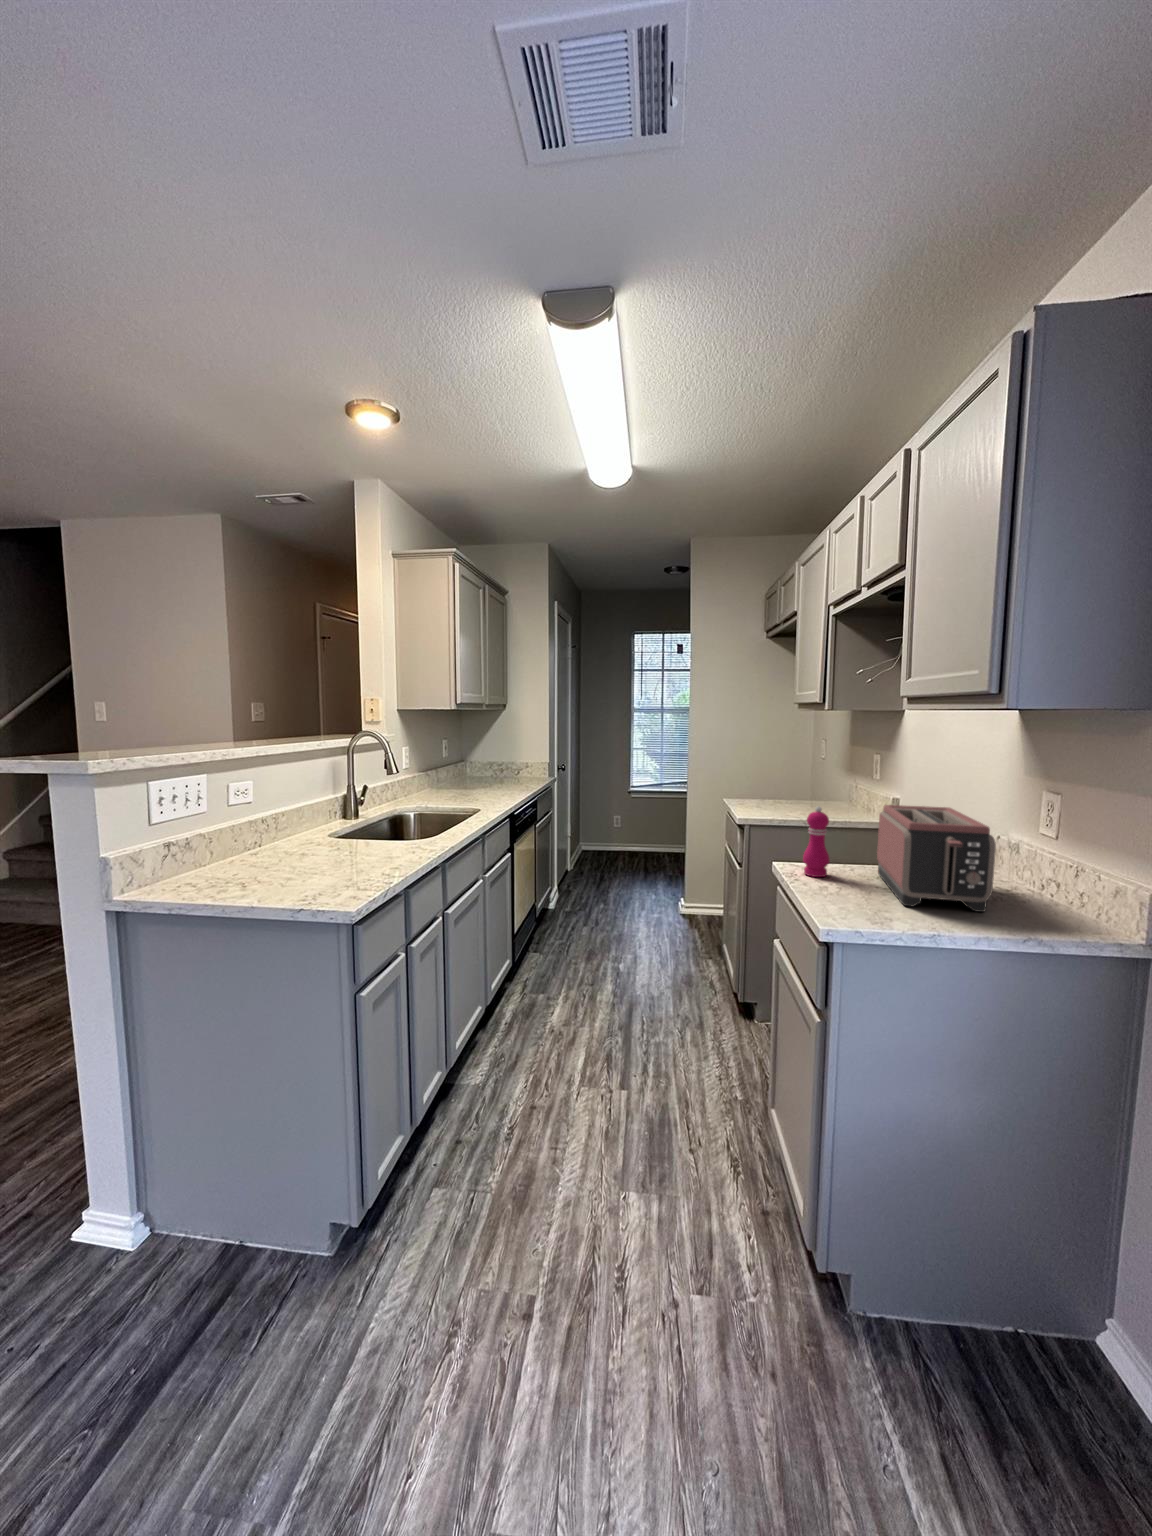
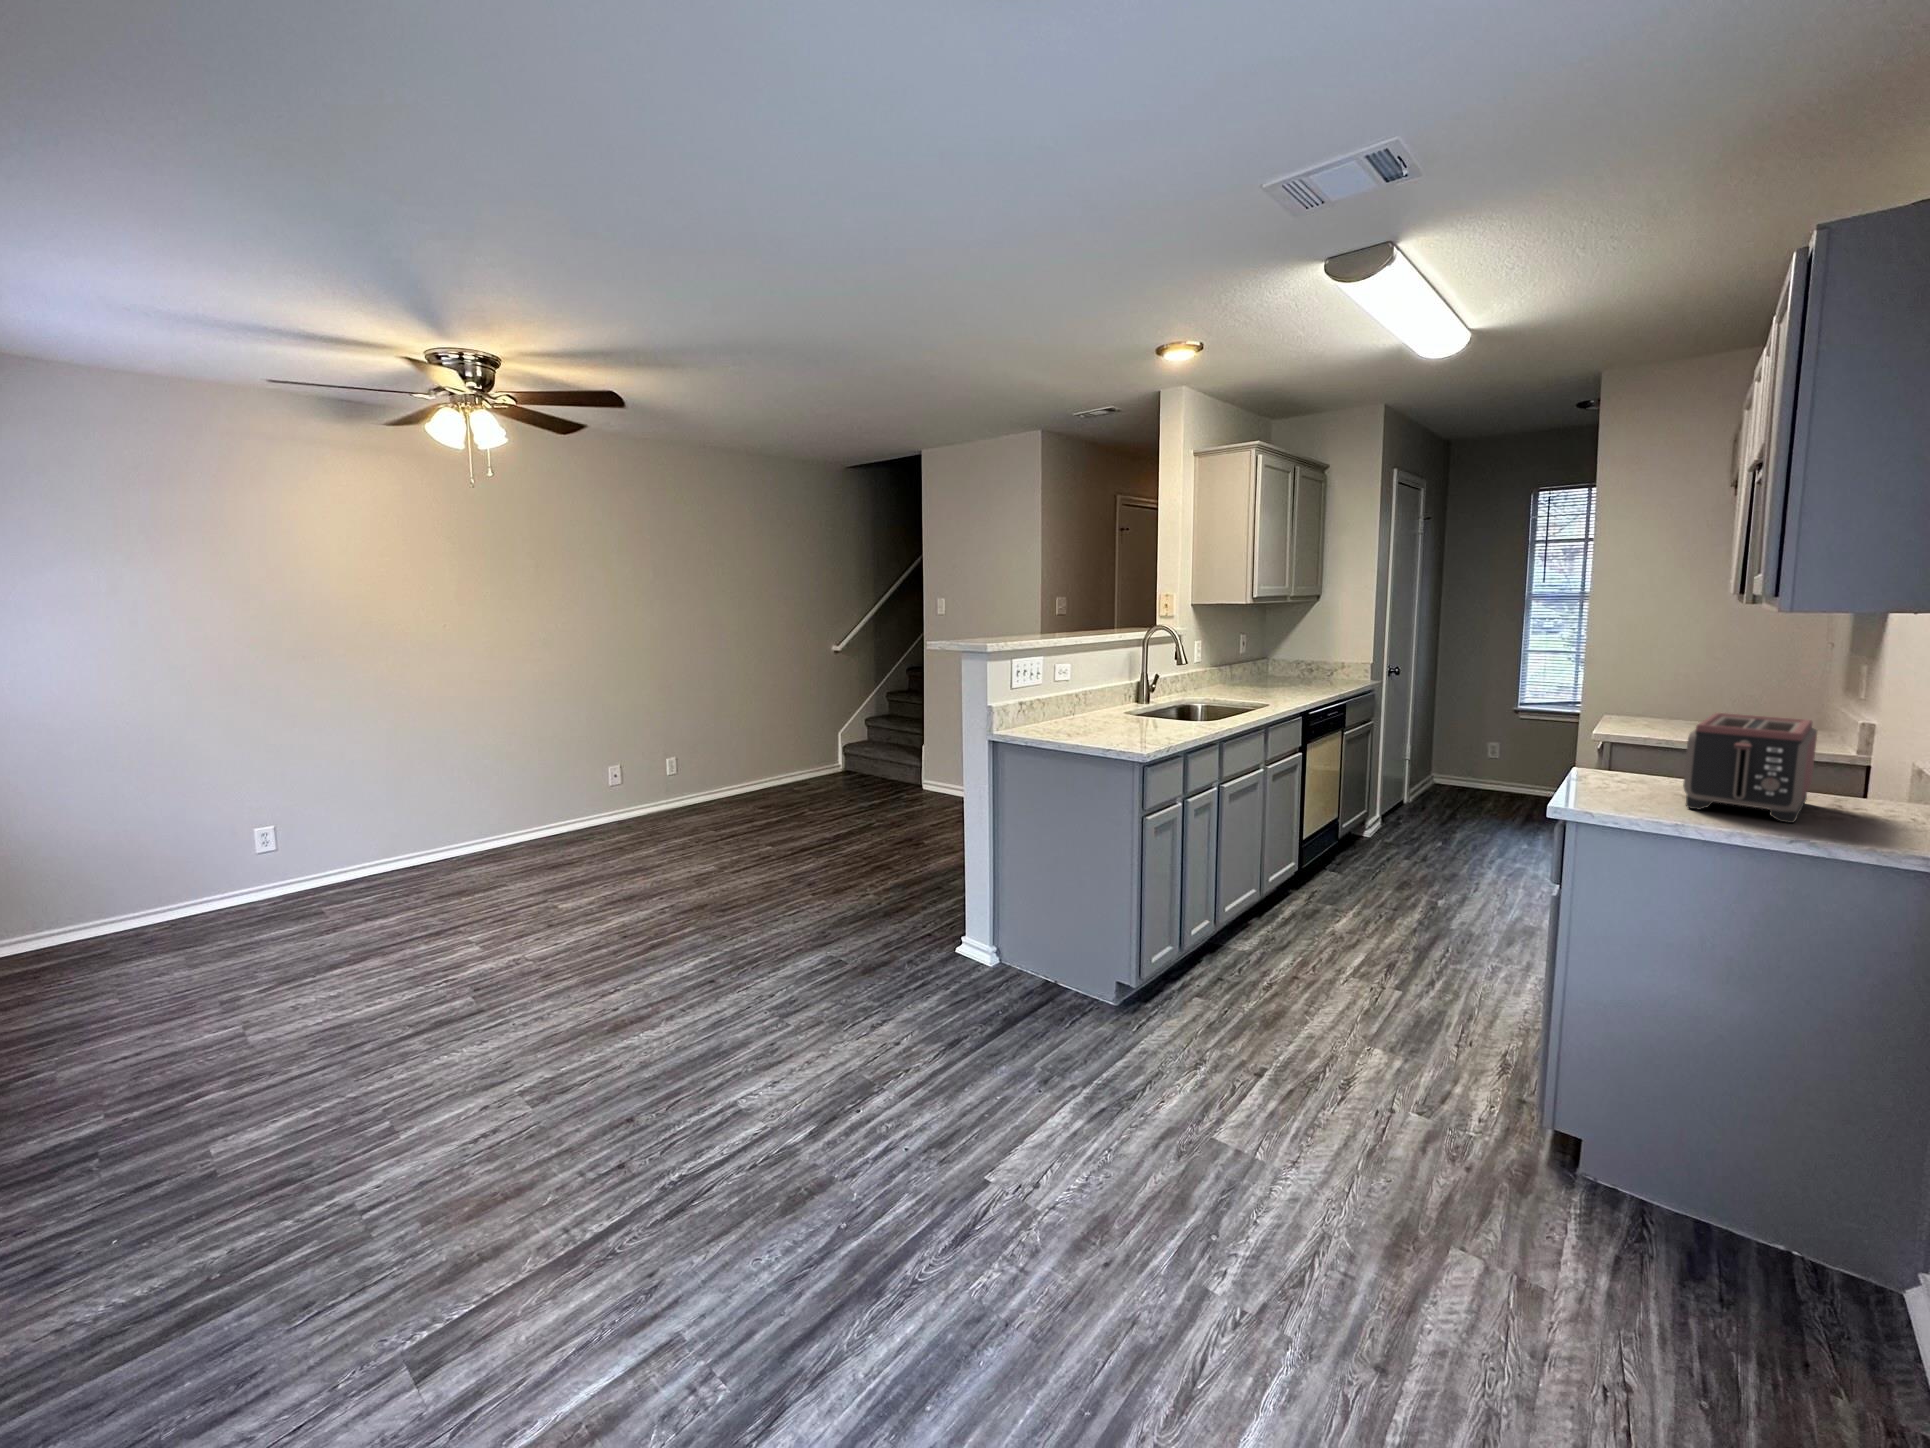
pepper mill: present [803,806,830,877] -> none [1601,710,1636,783]

